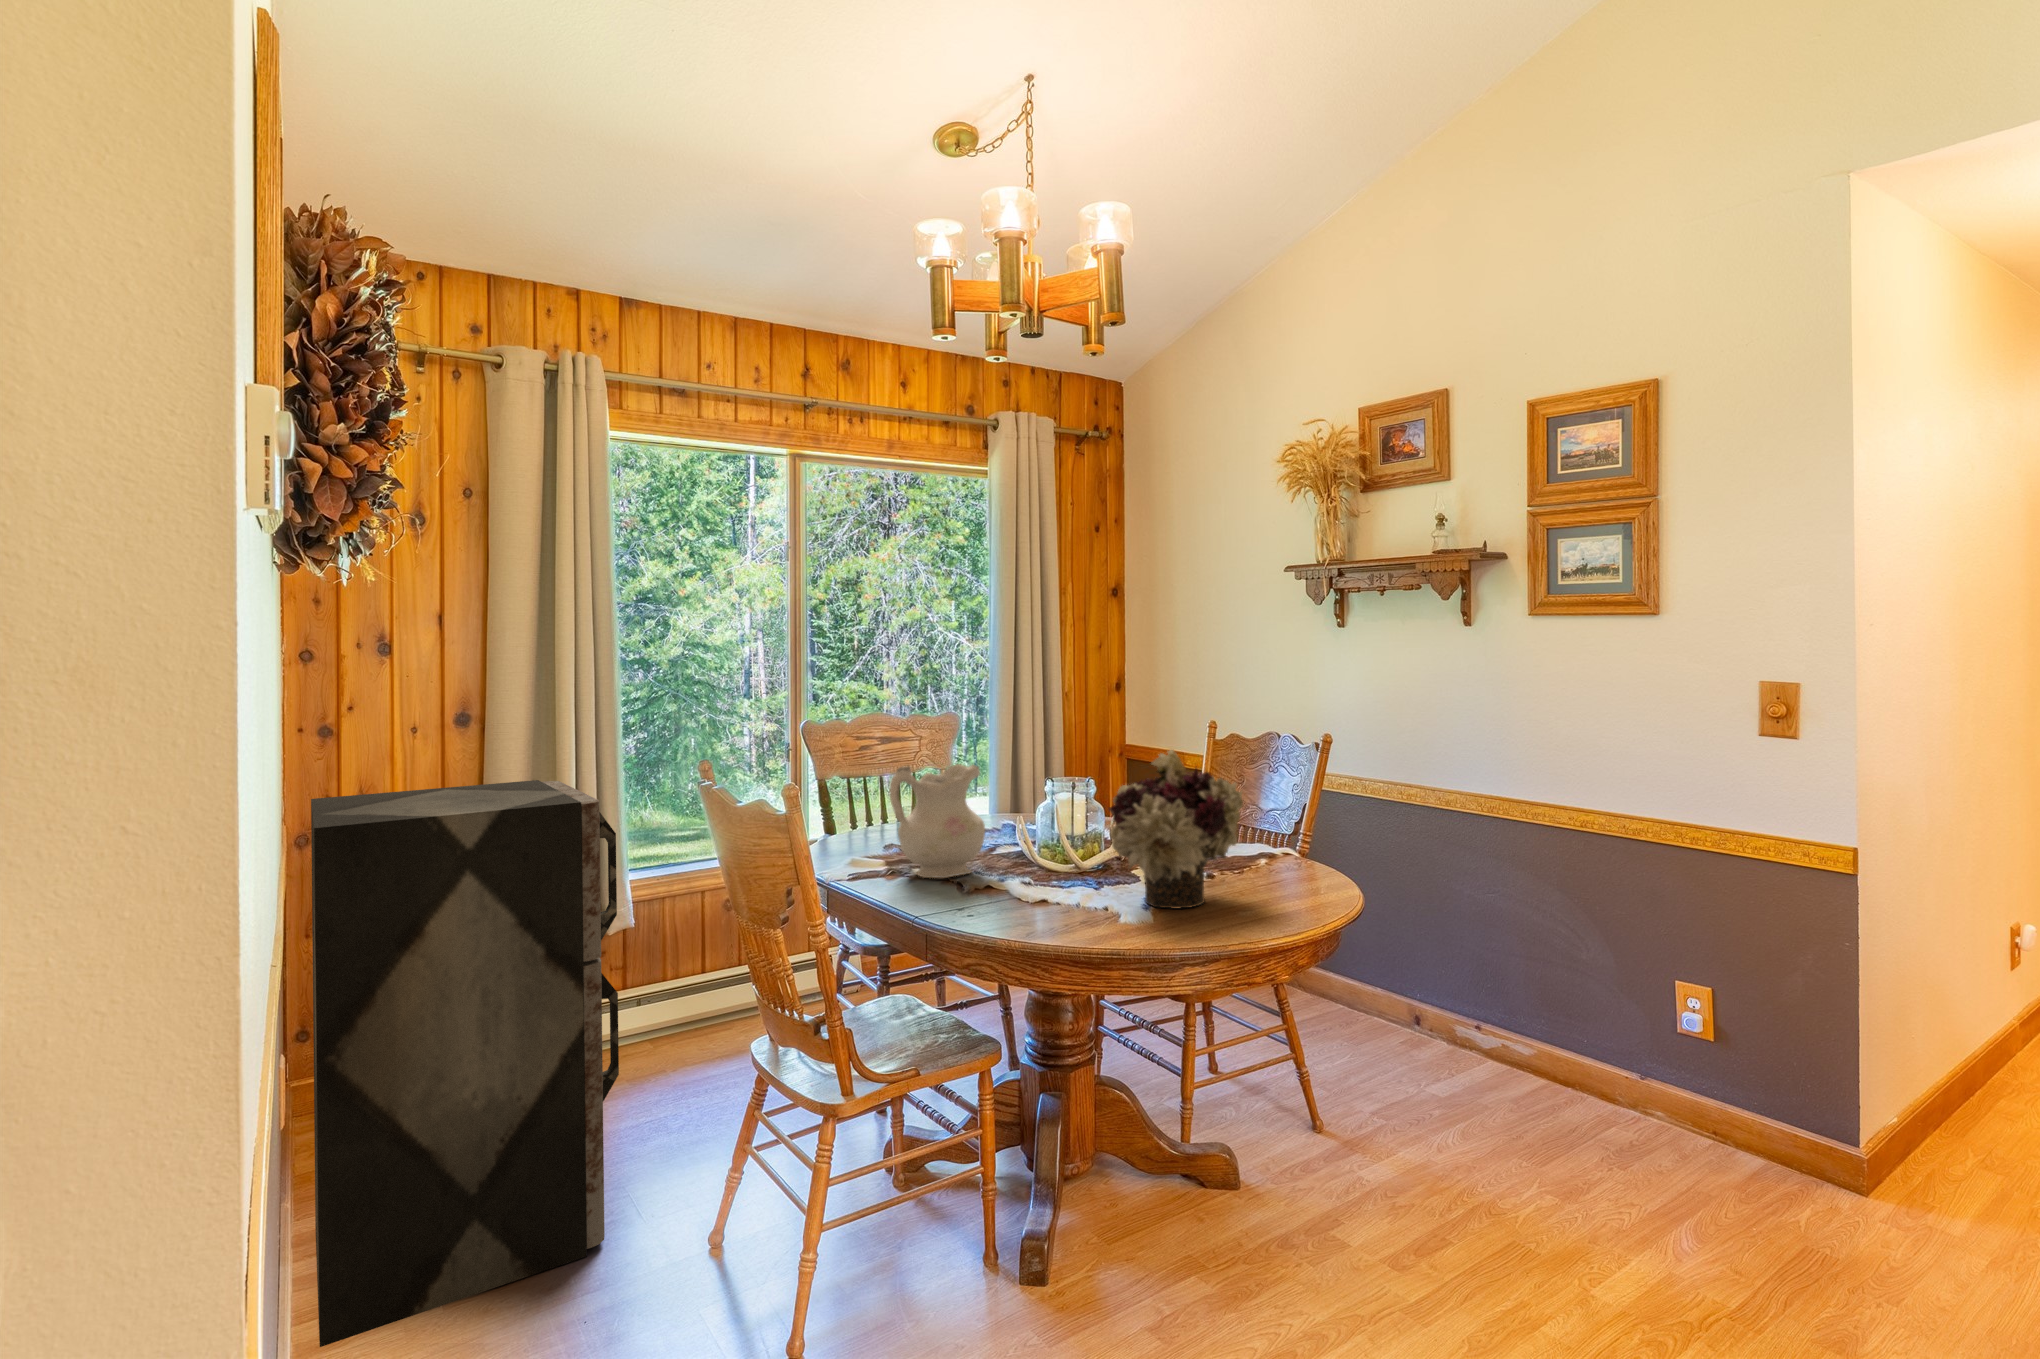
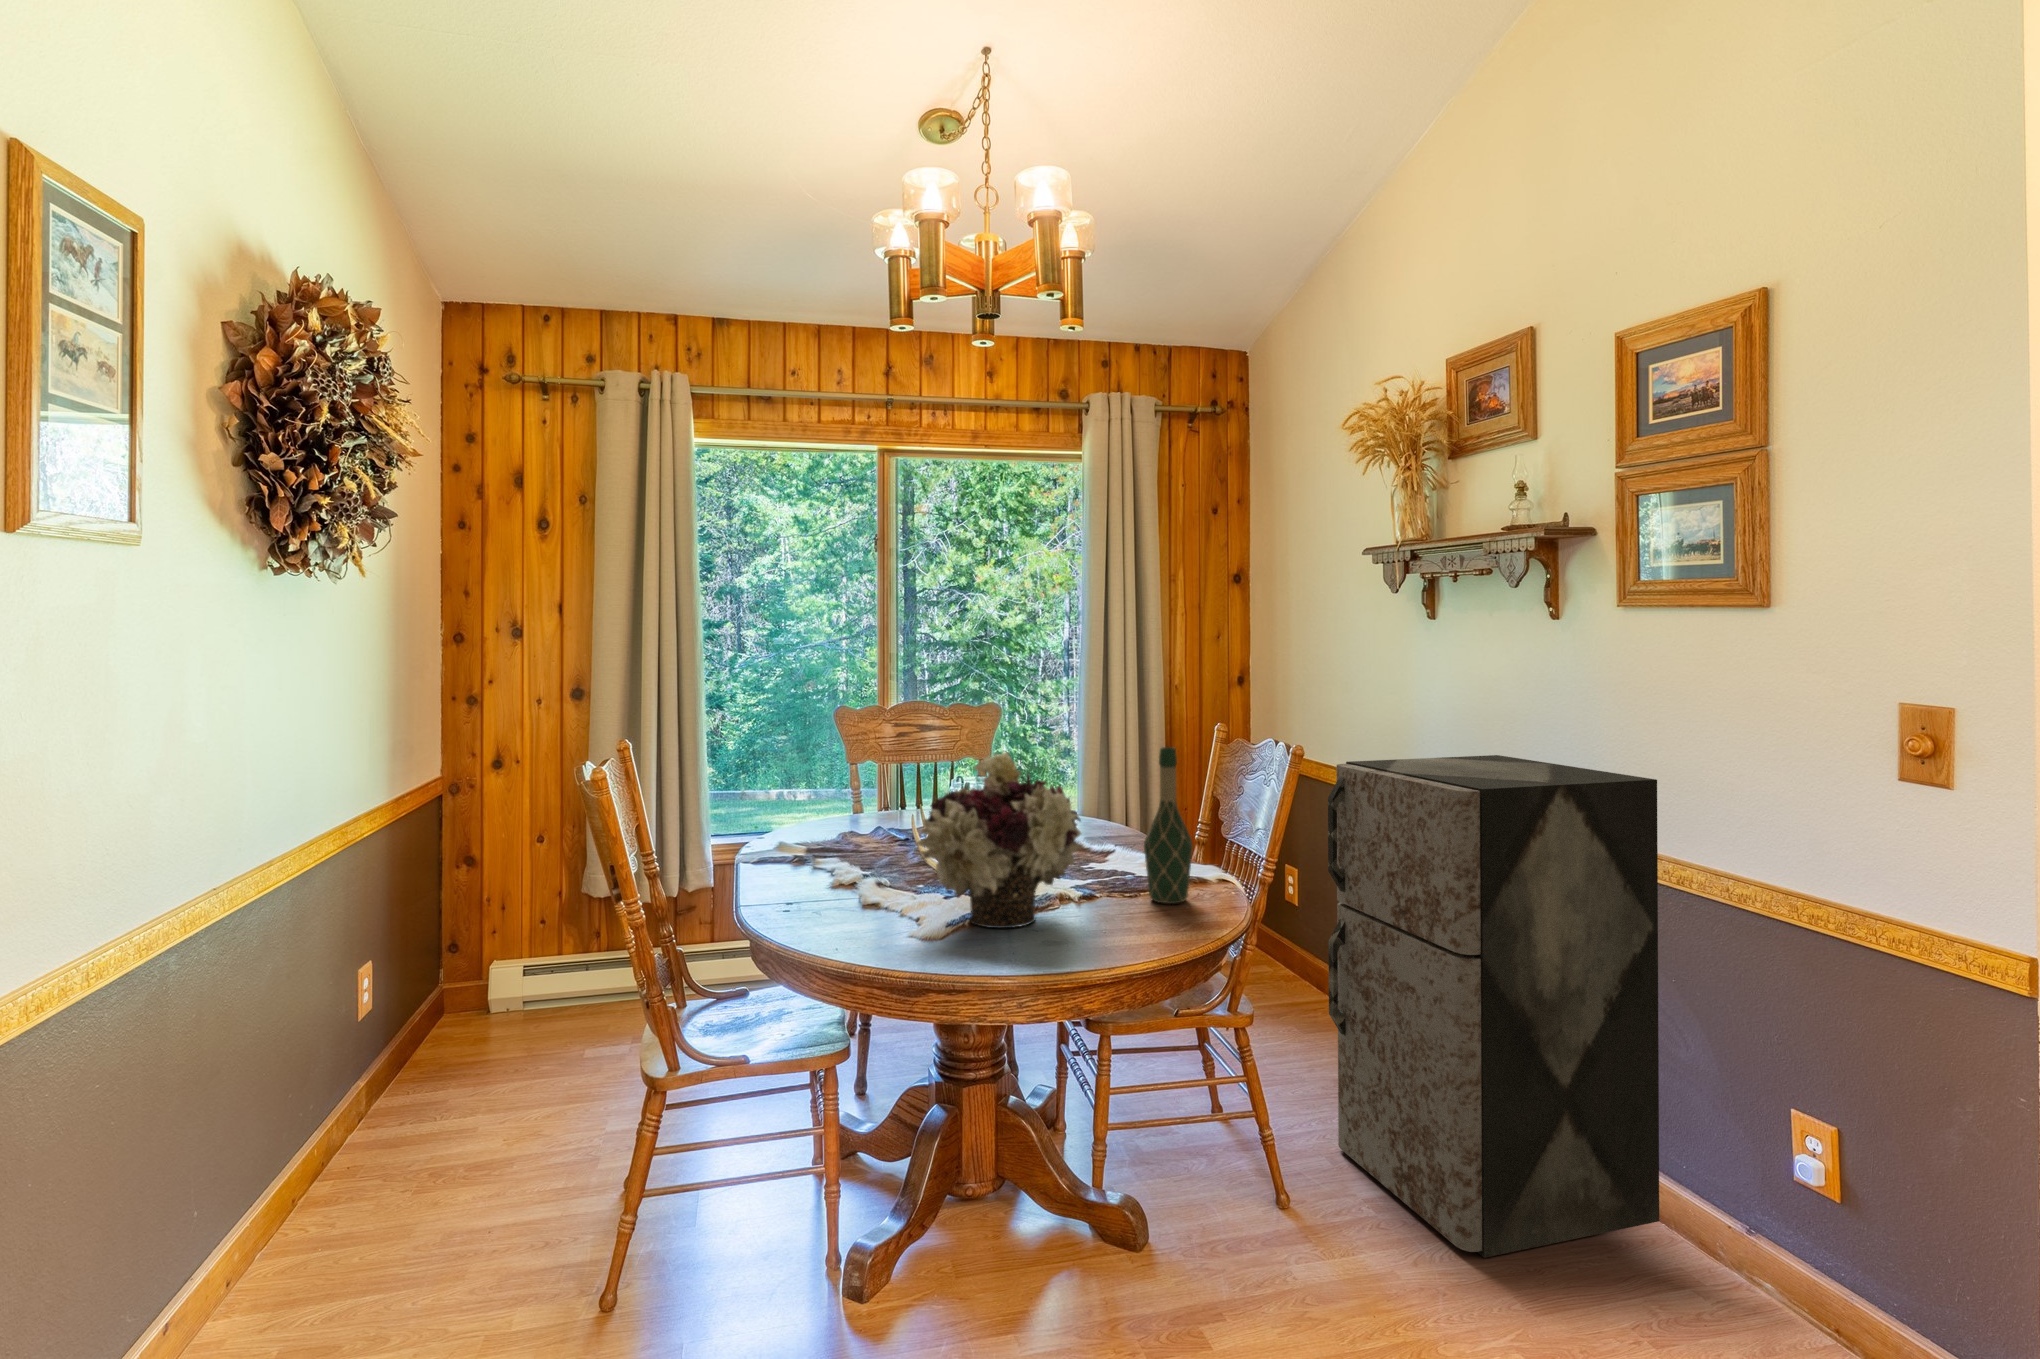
wine bottle: none [1254,739,1297,875] -> present [1144,747,1193,904]
ceramic pitcher: present [889,764,985,878] -> none [780,755,880,871]
storage cabinet: present [311,780,619,1347] -> present [1328,755,1659,1258]

